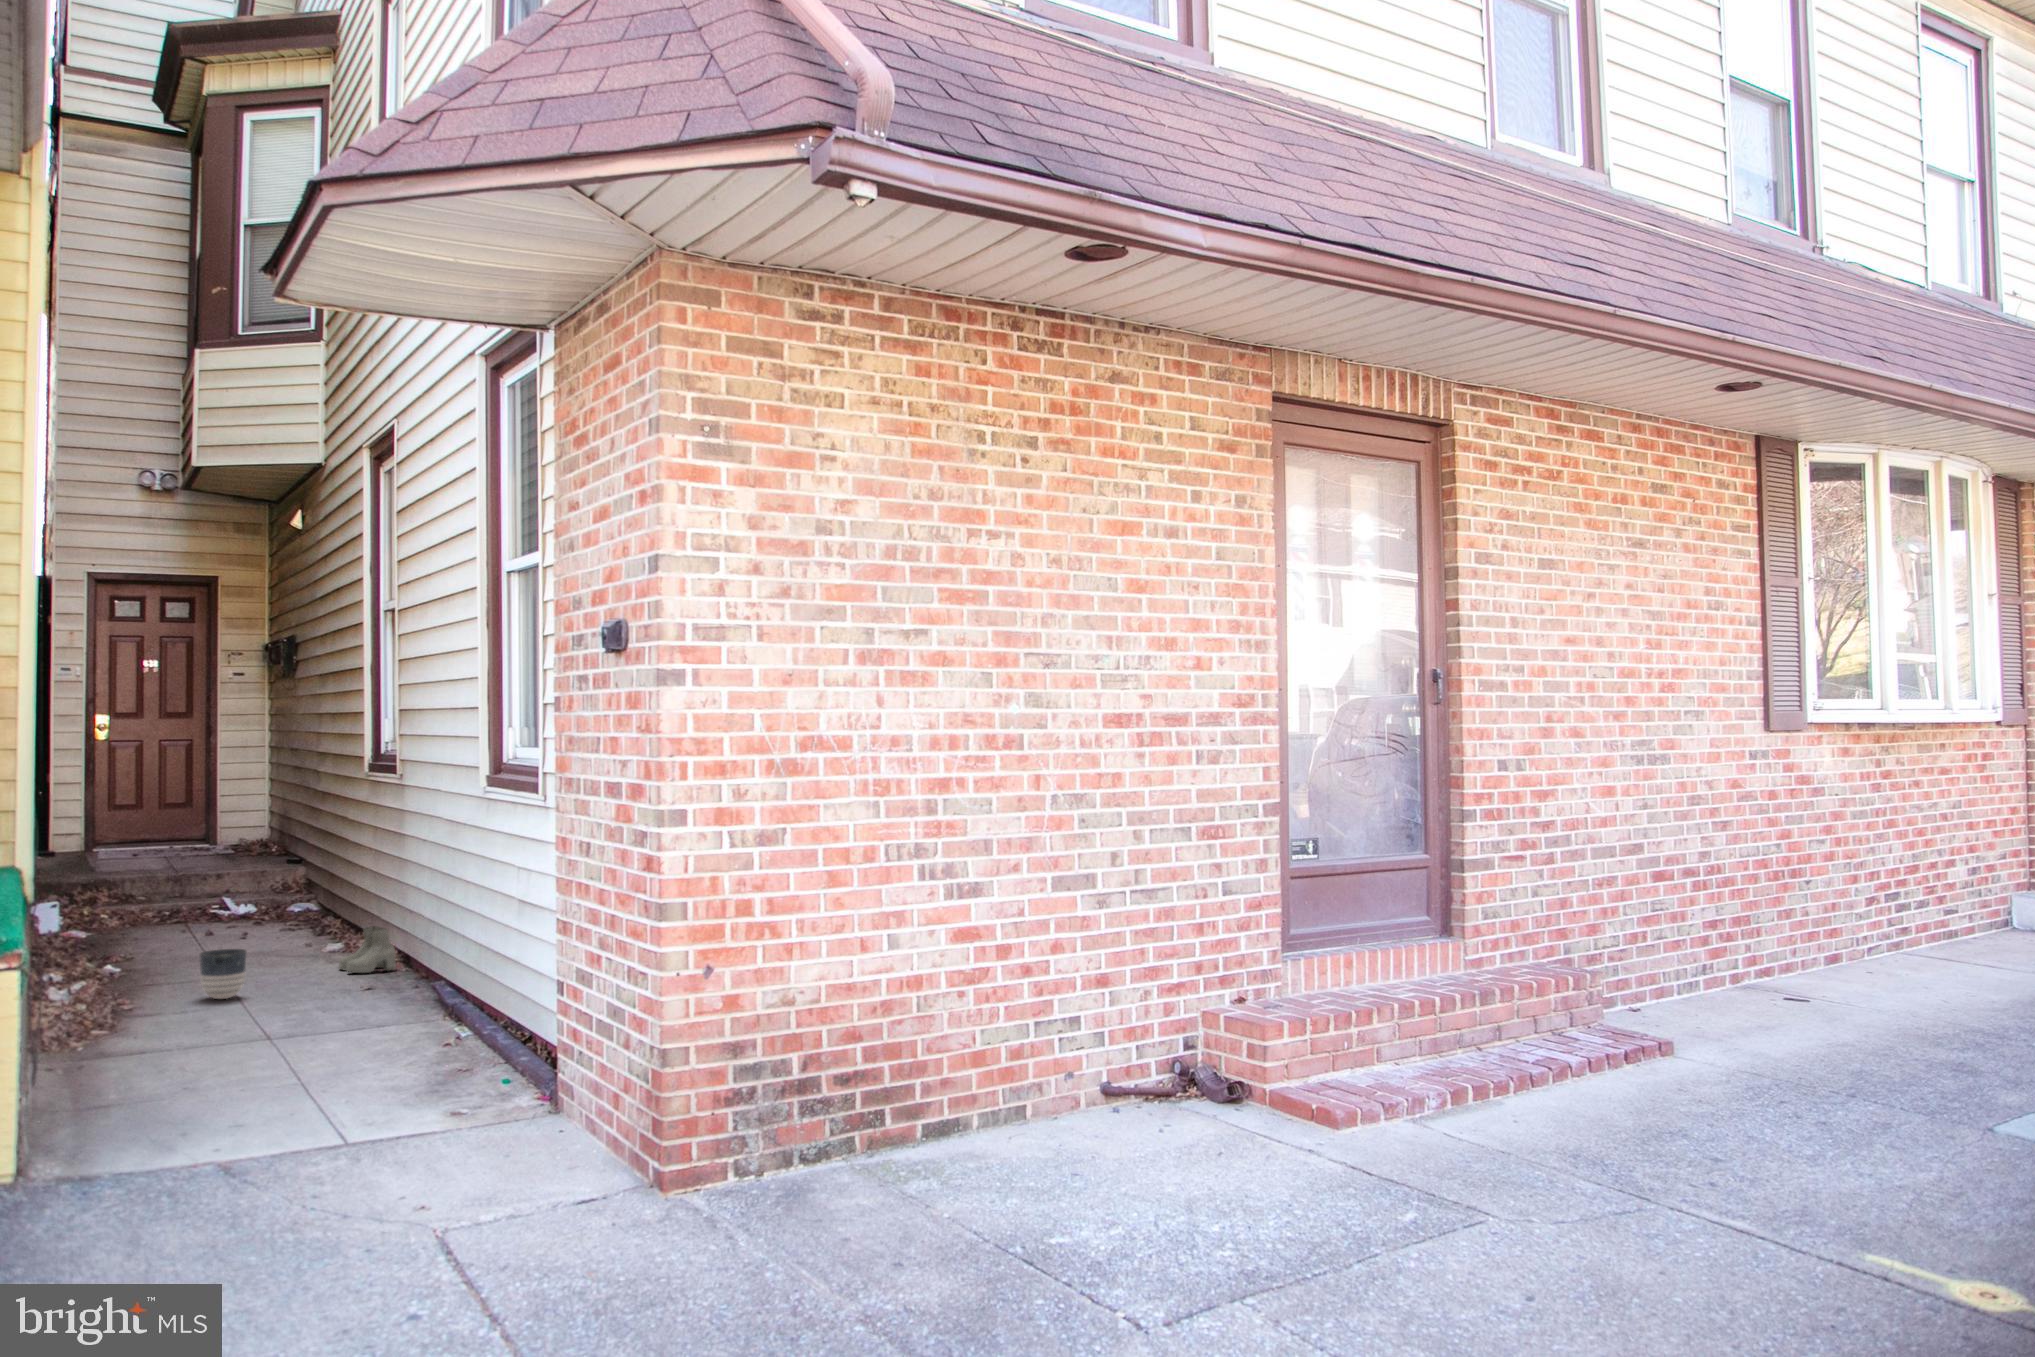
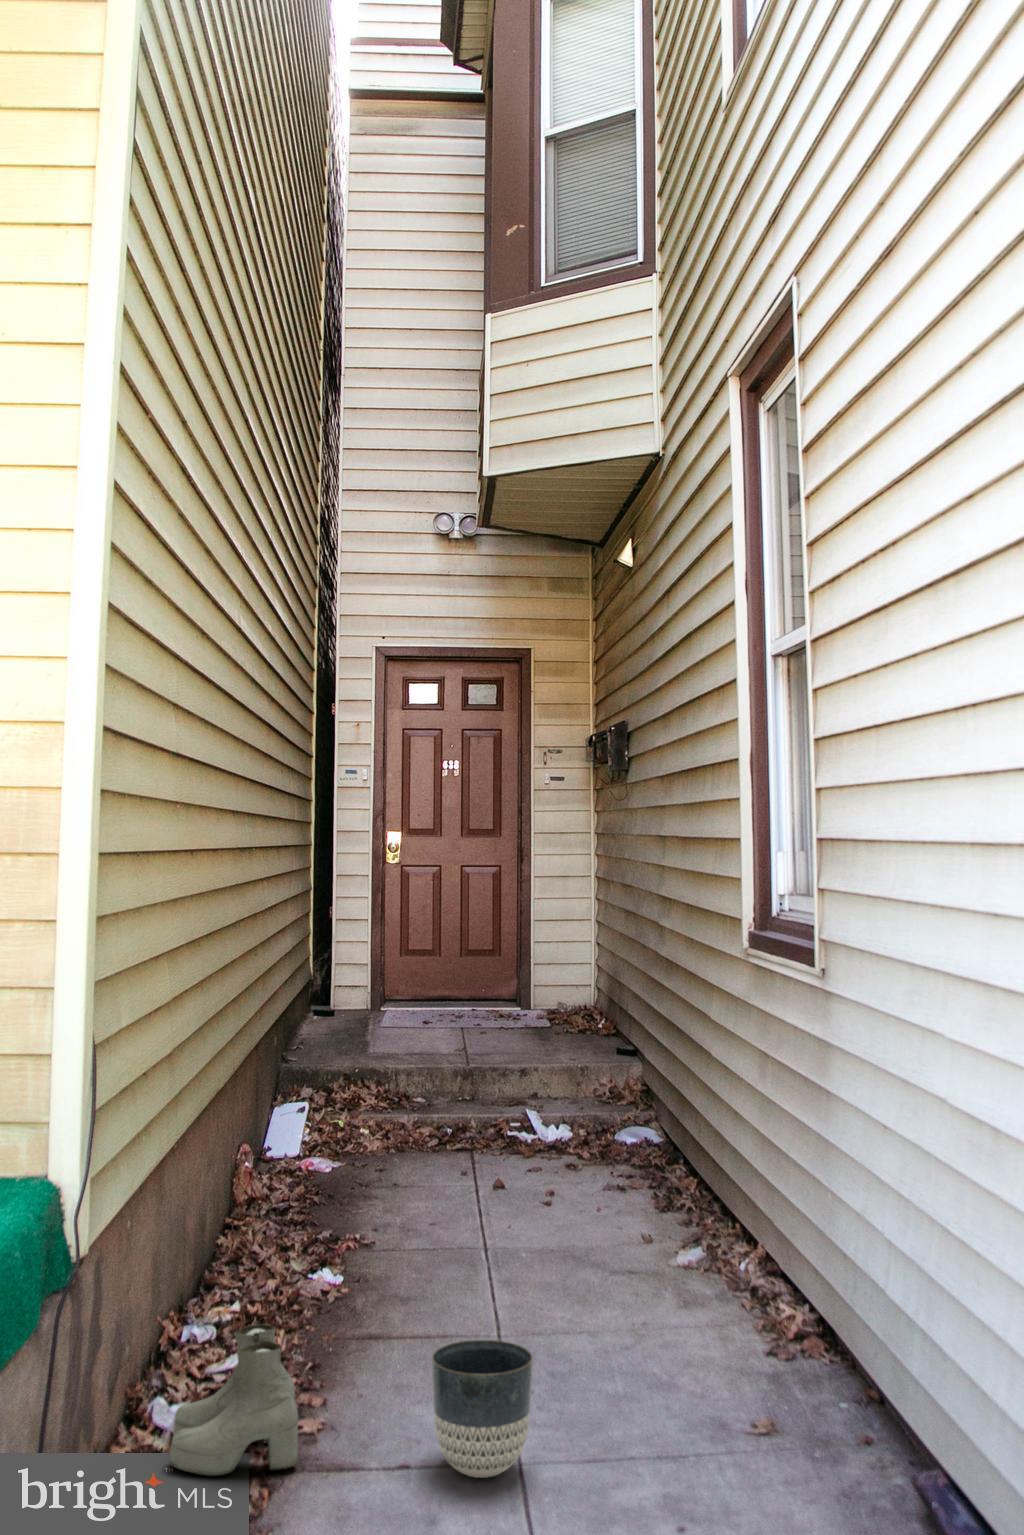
boots: present [339,926,396,973] -> present [170,1324,298,1476]

